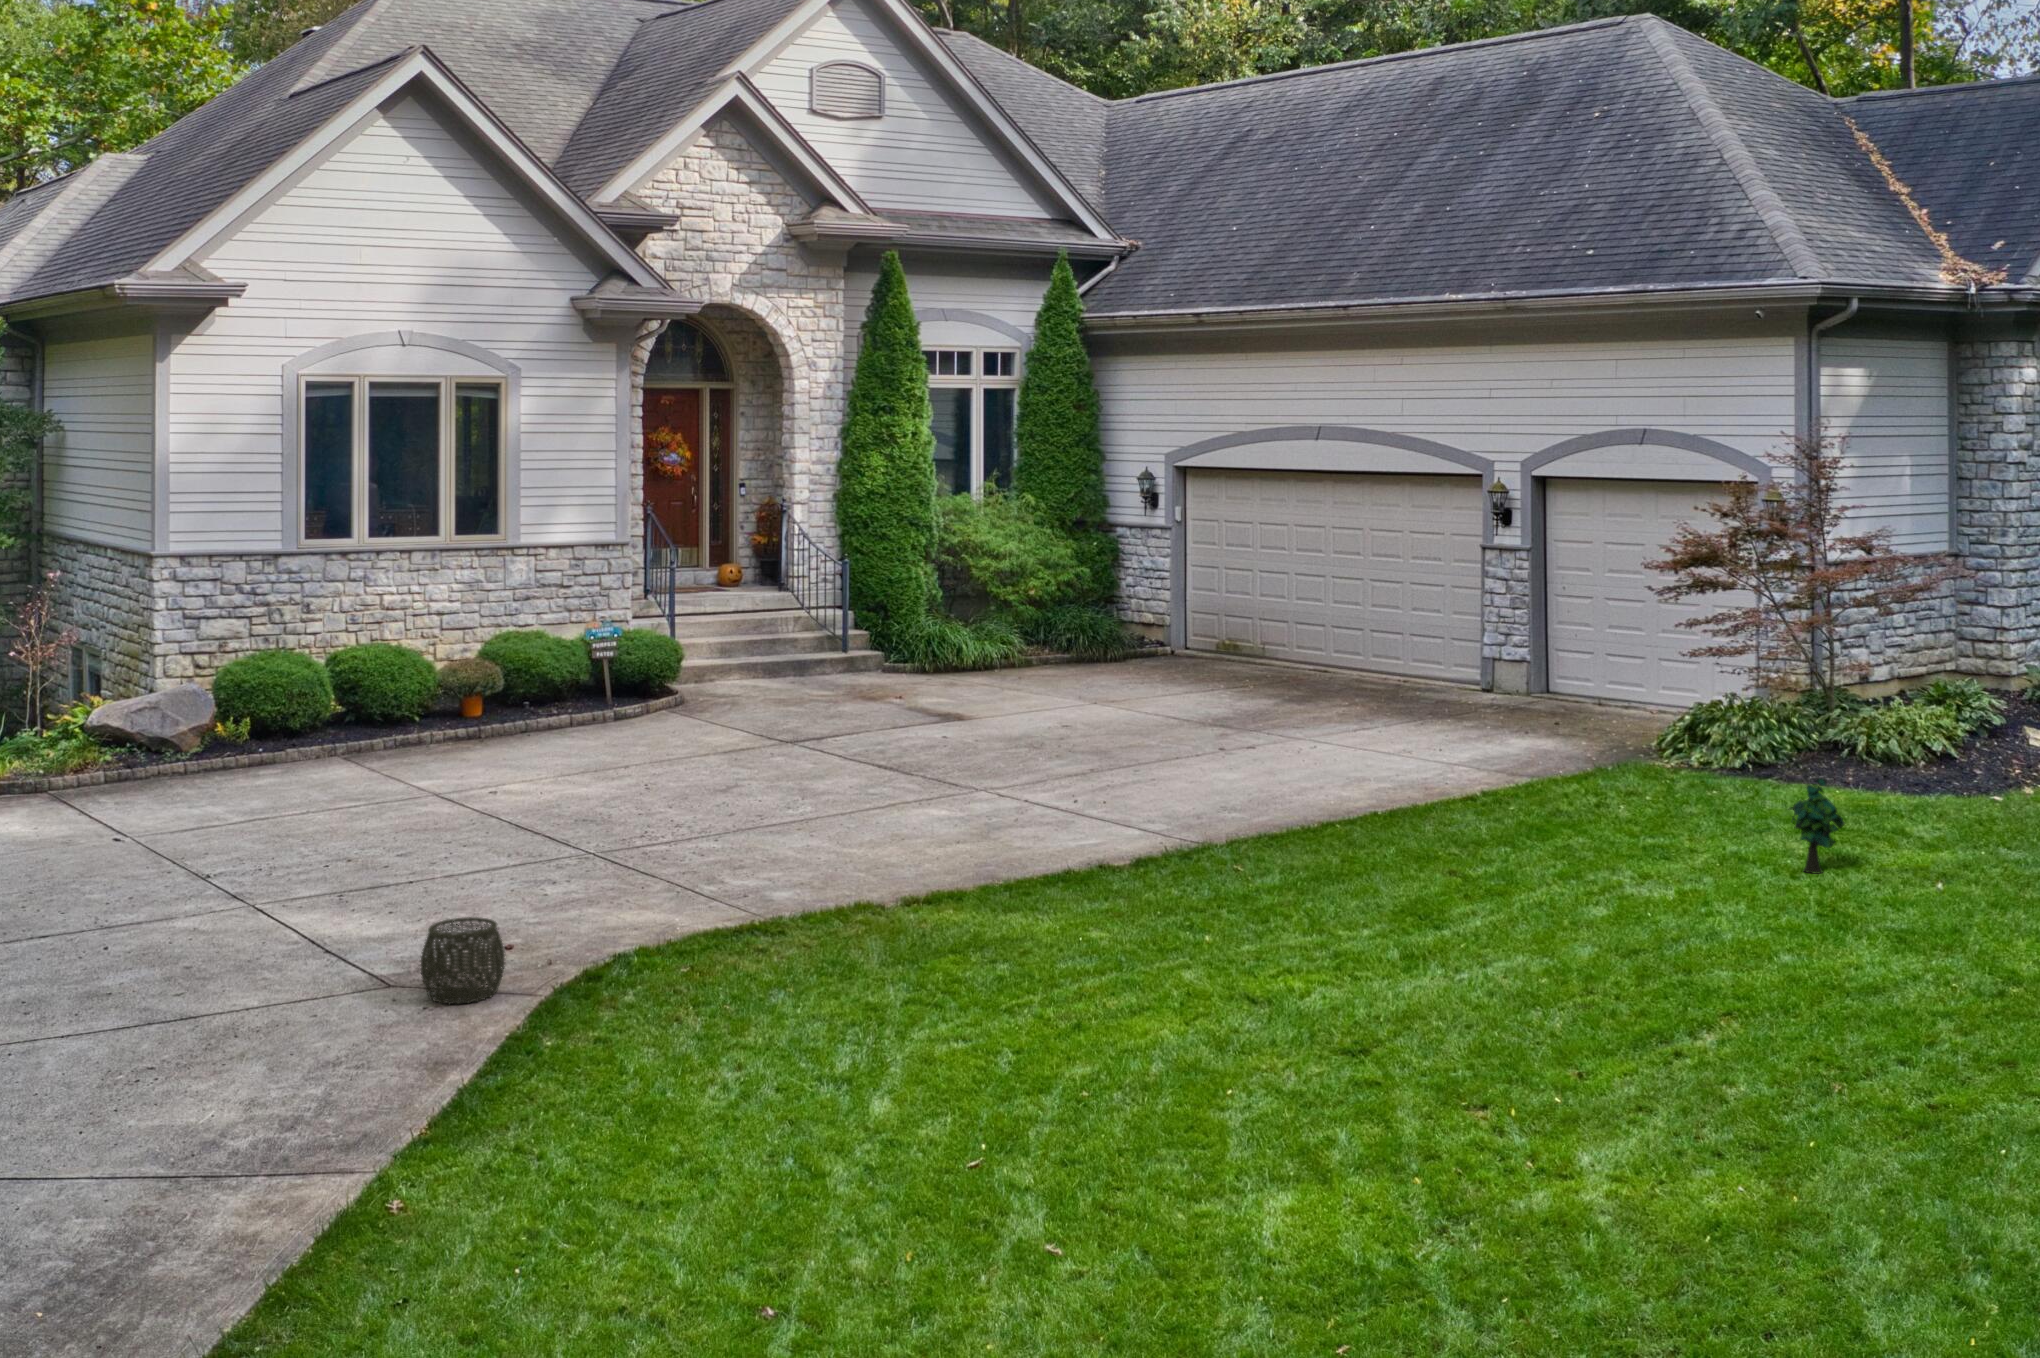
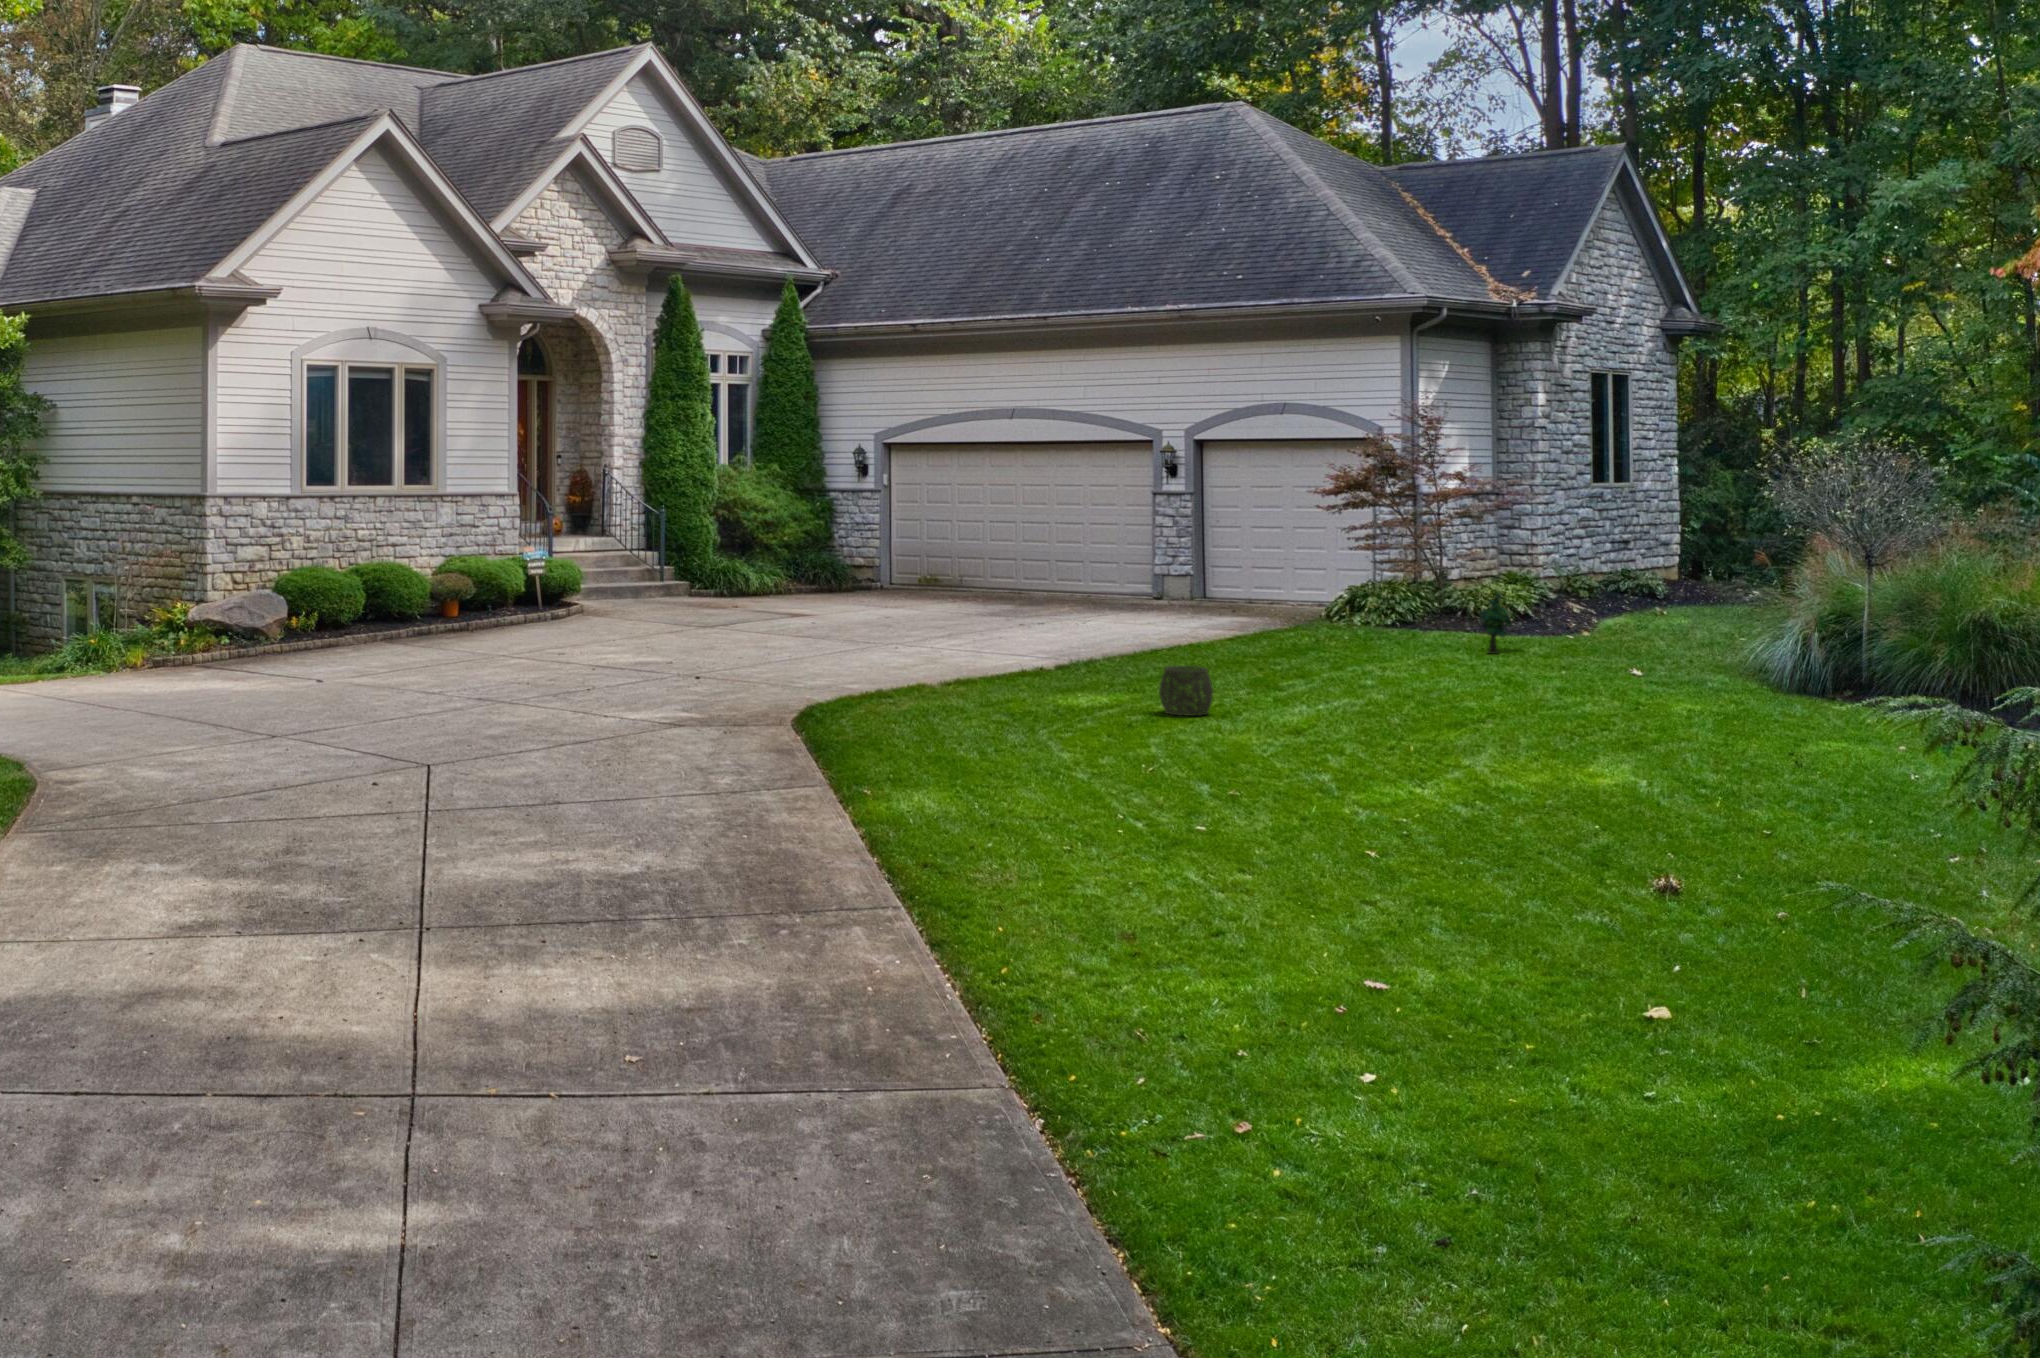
woven basket: present [420,917,505,1004] -> present [1159,666,1213,716]

